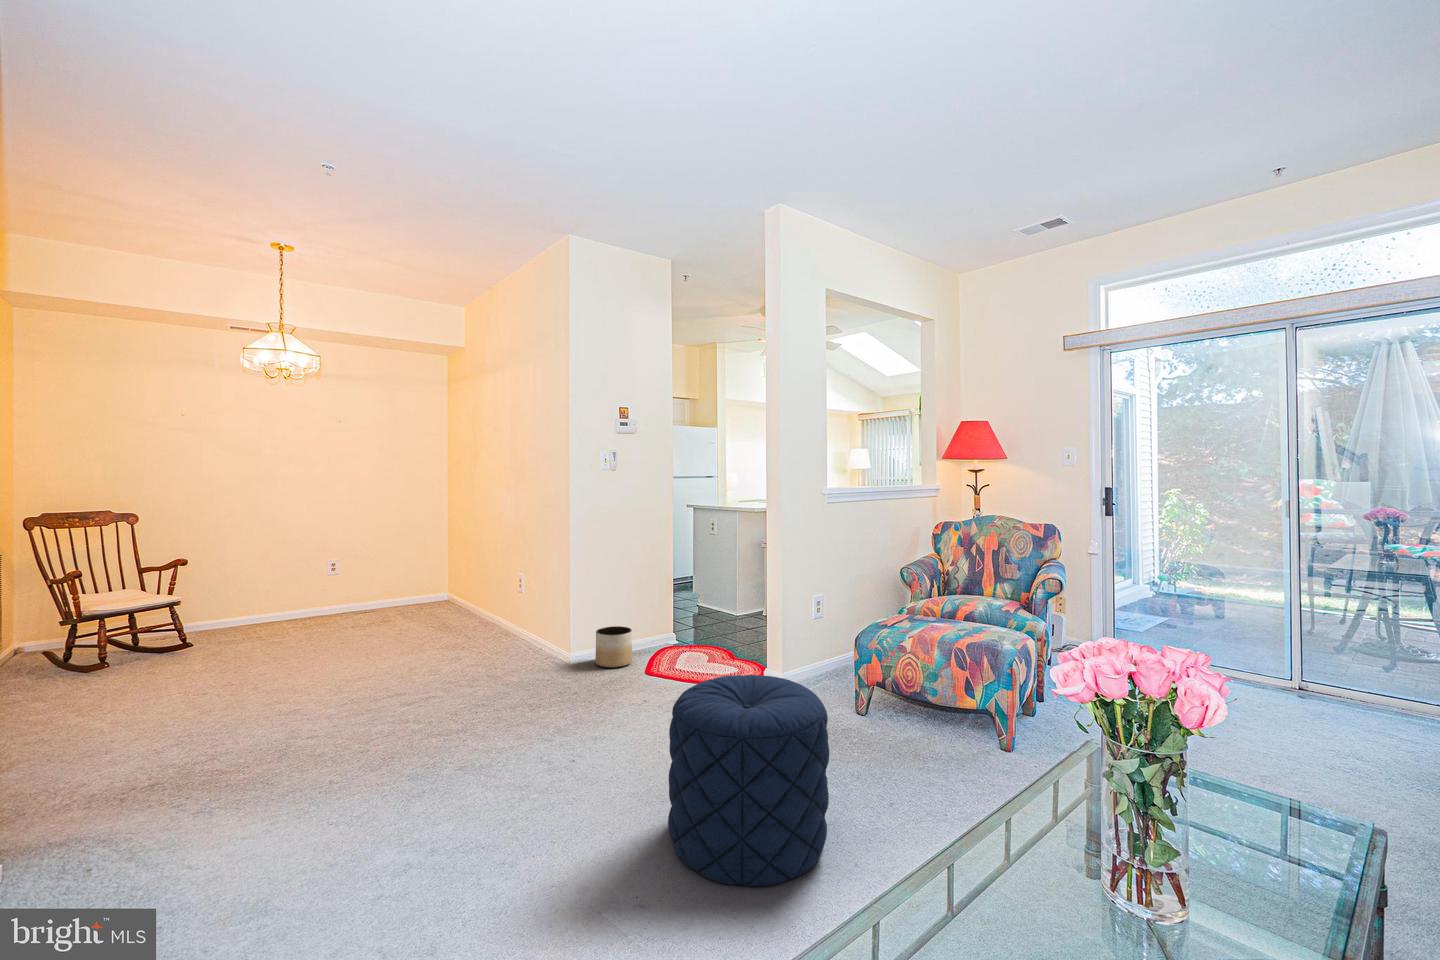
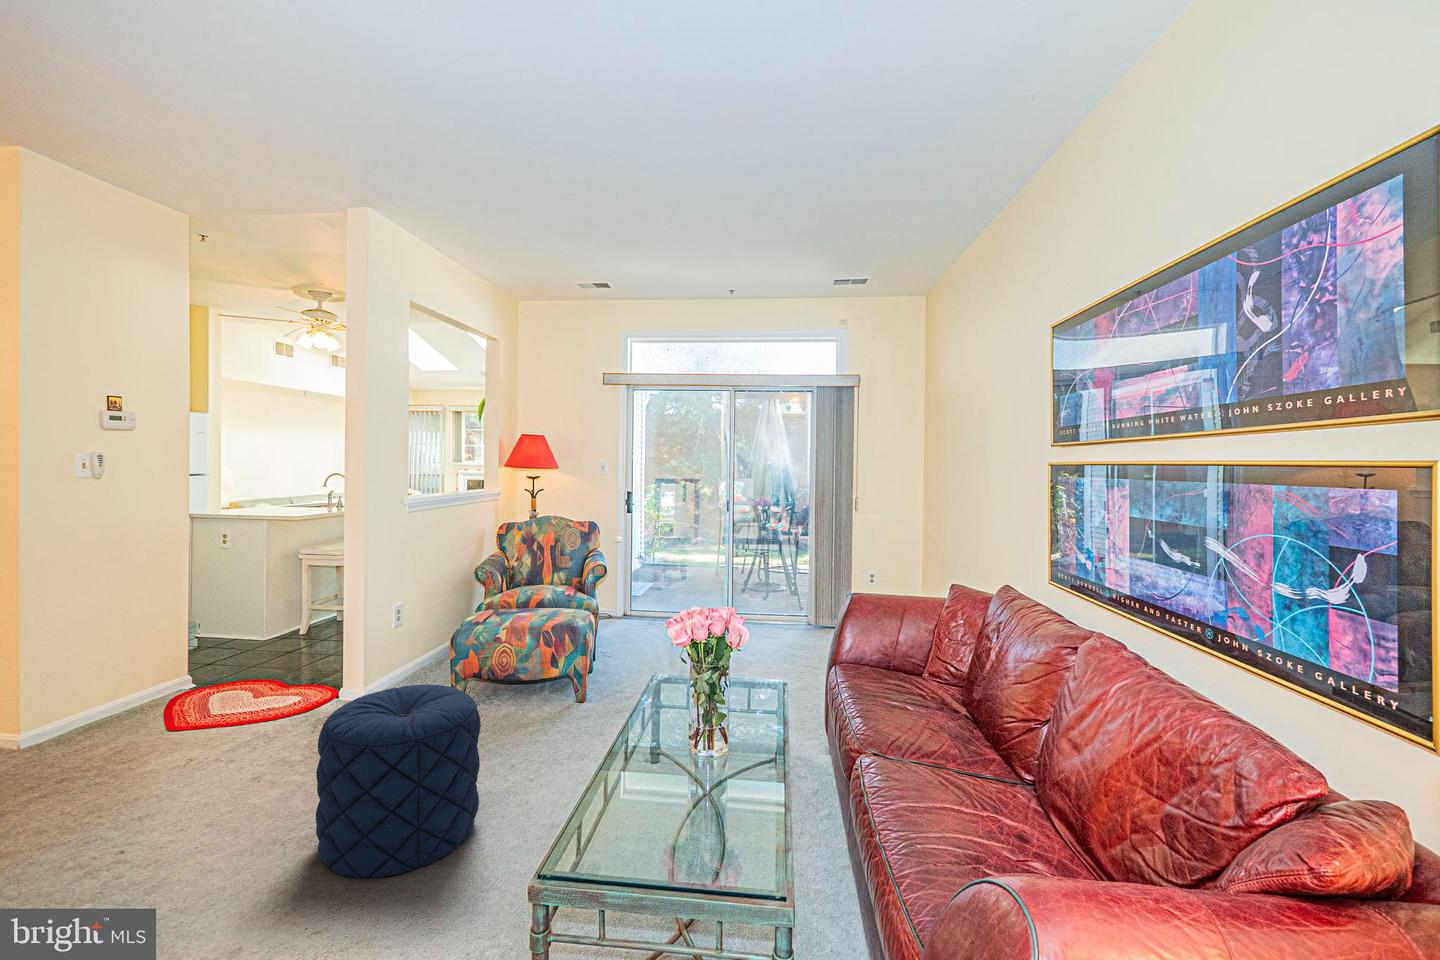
planter: present [596,626,632,668] -> none [67,681,132,740]

